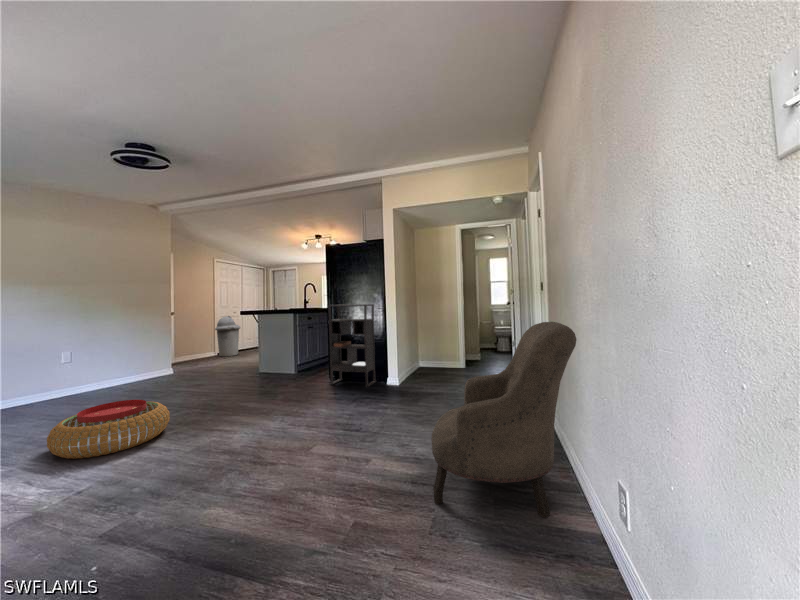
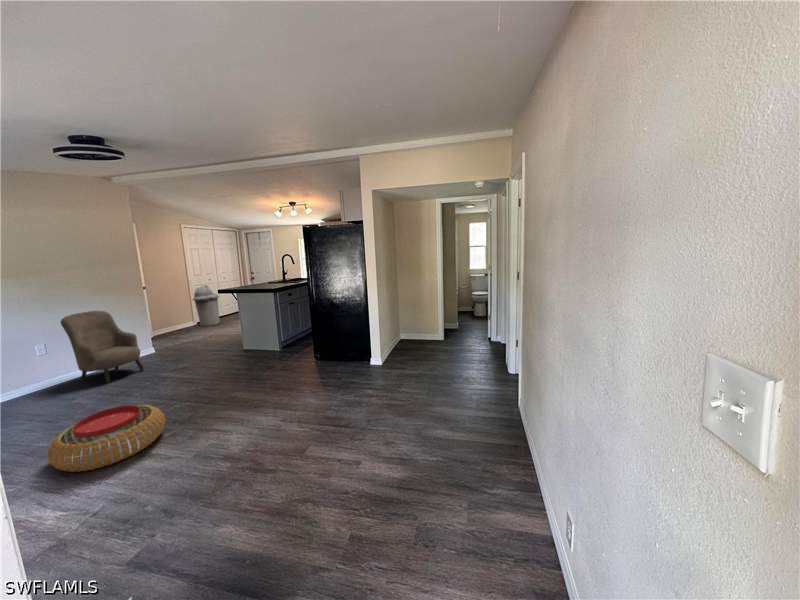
bookshelf: present [328,304,376,387] -> none [310,288,360,368]
armchair: present [432,322,576,518] -> present [61,311,144,384]

